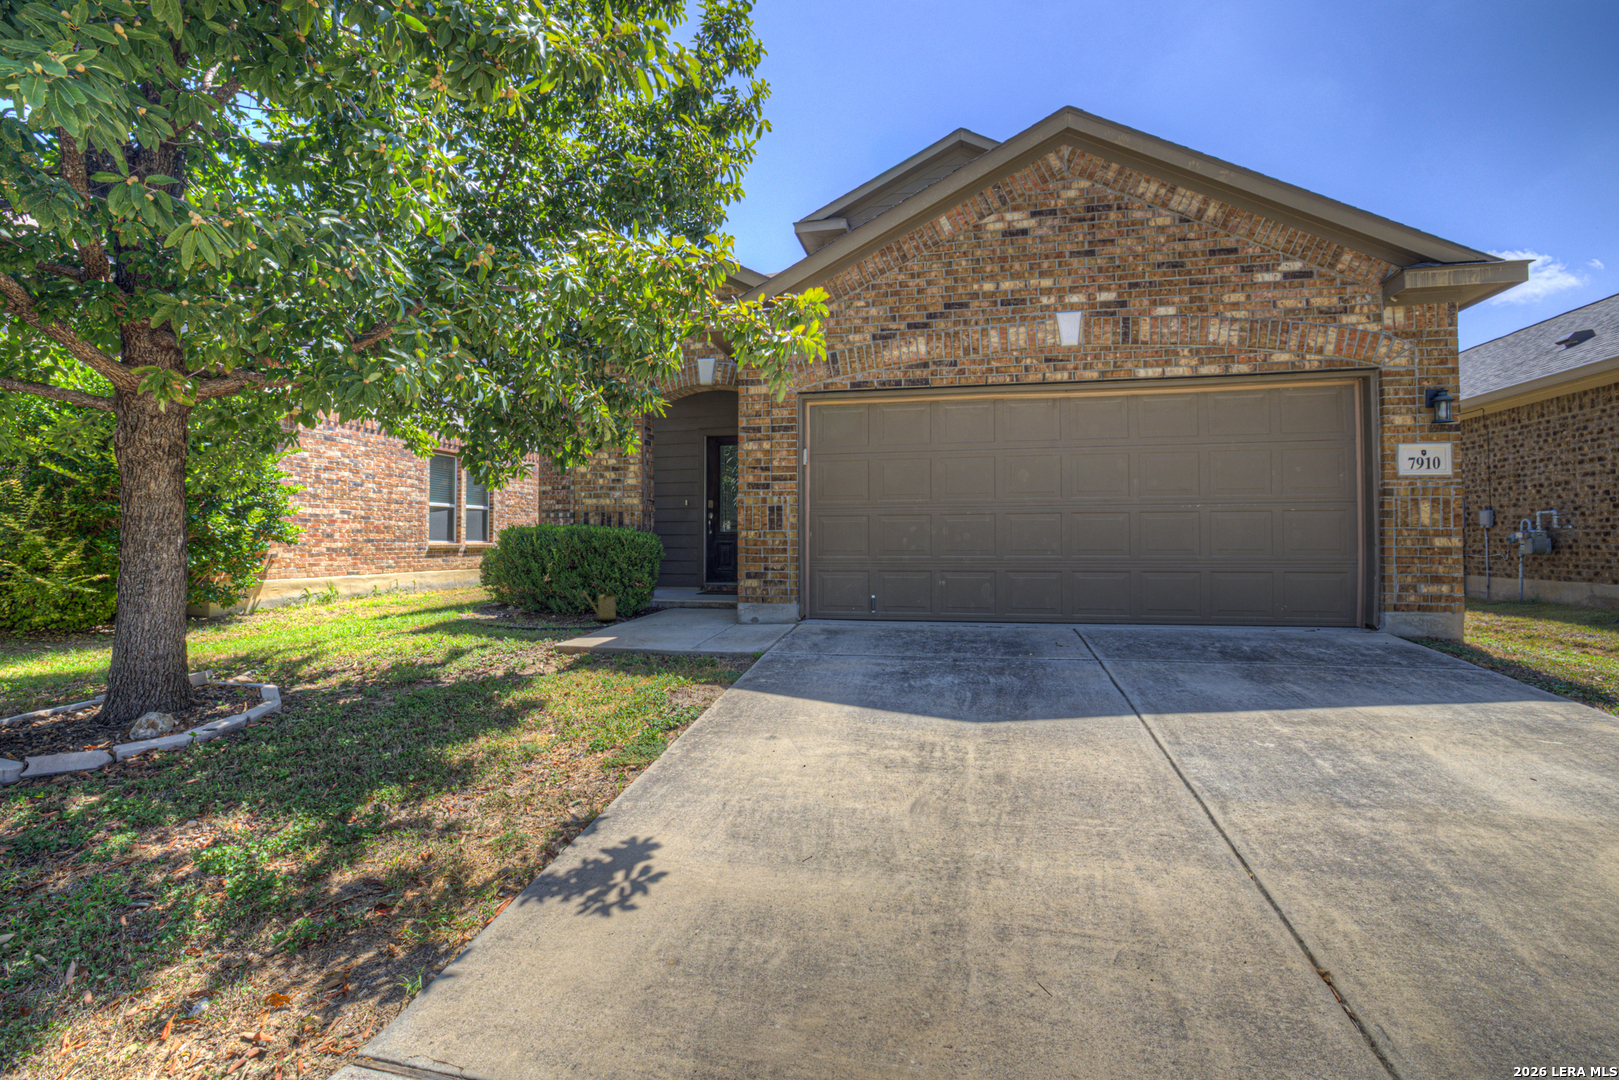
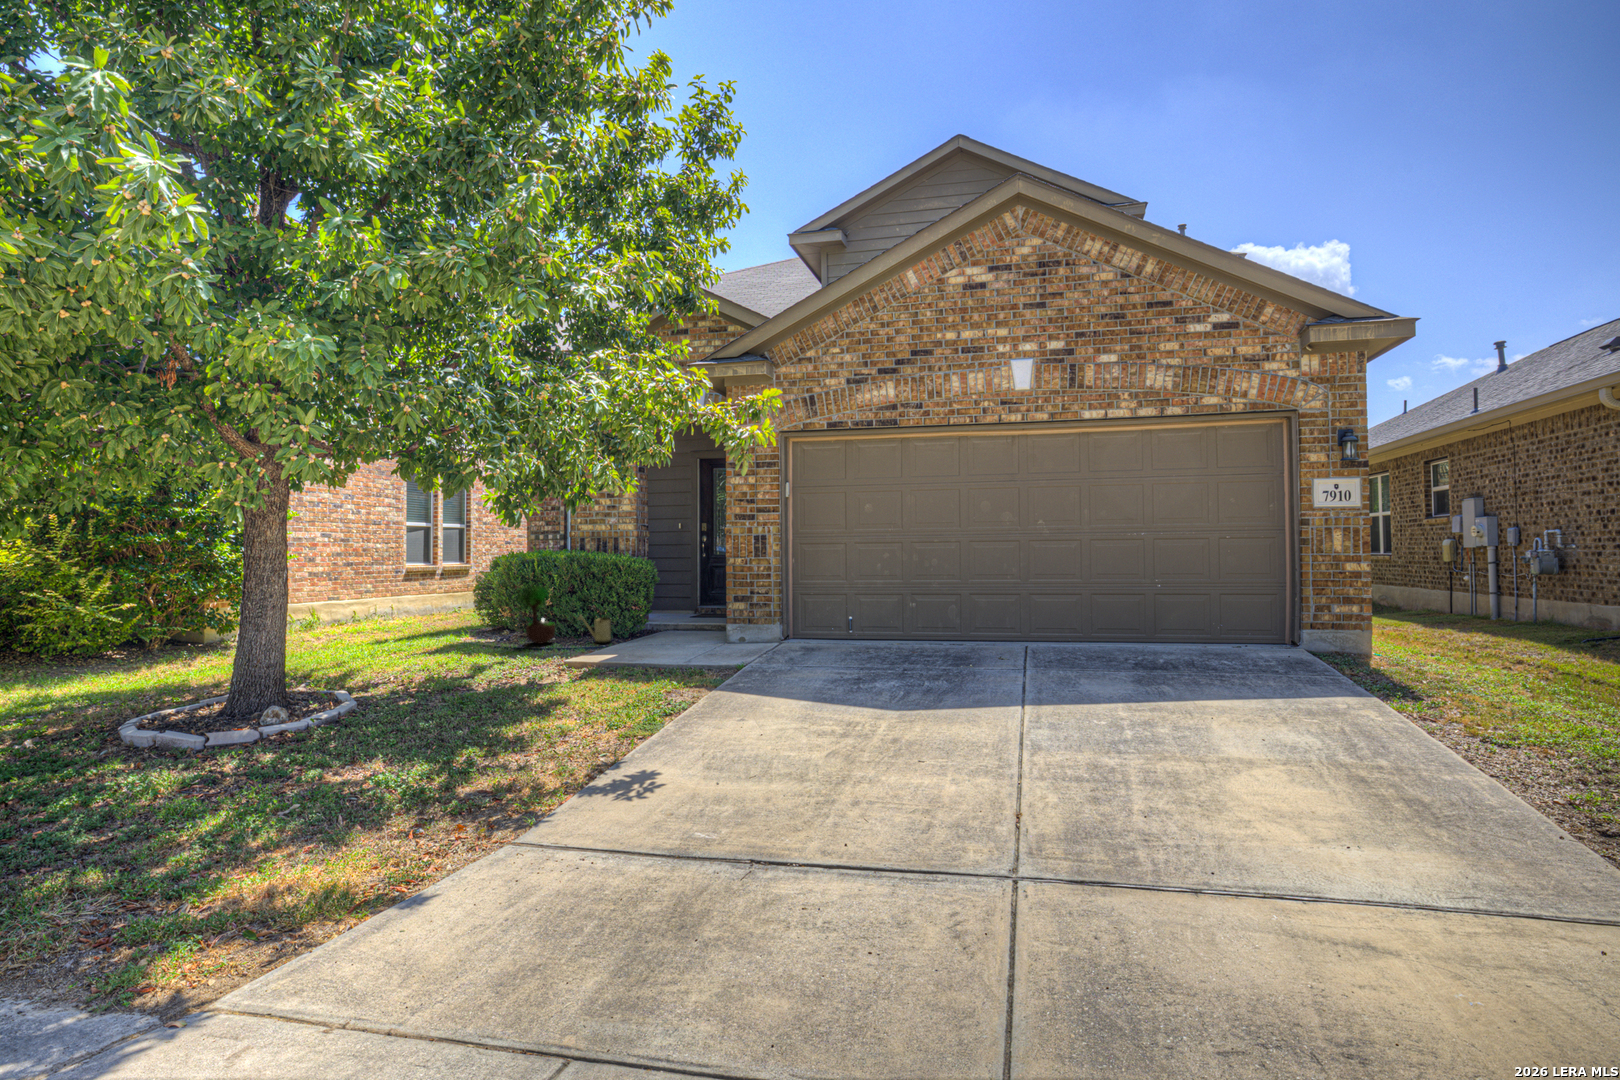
potted tree: none [508,551,557,621] -> present [516,582,555,644]

